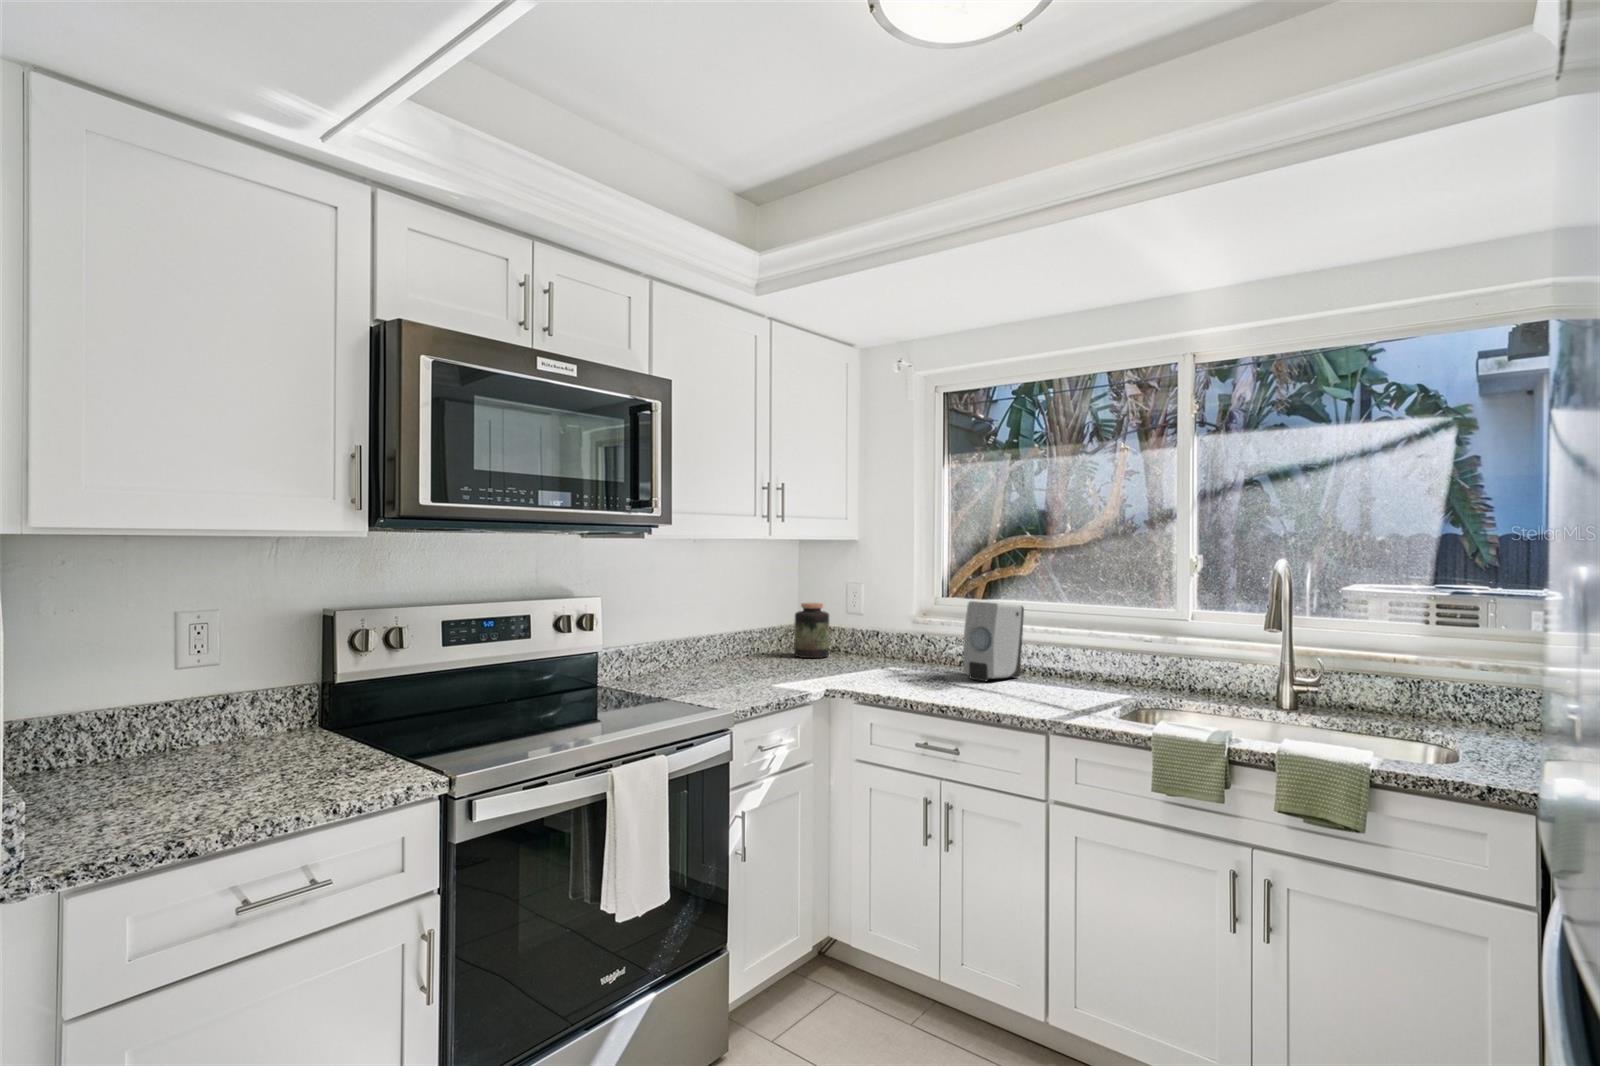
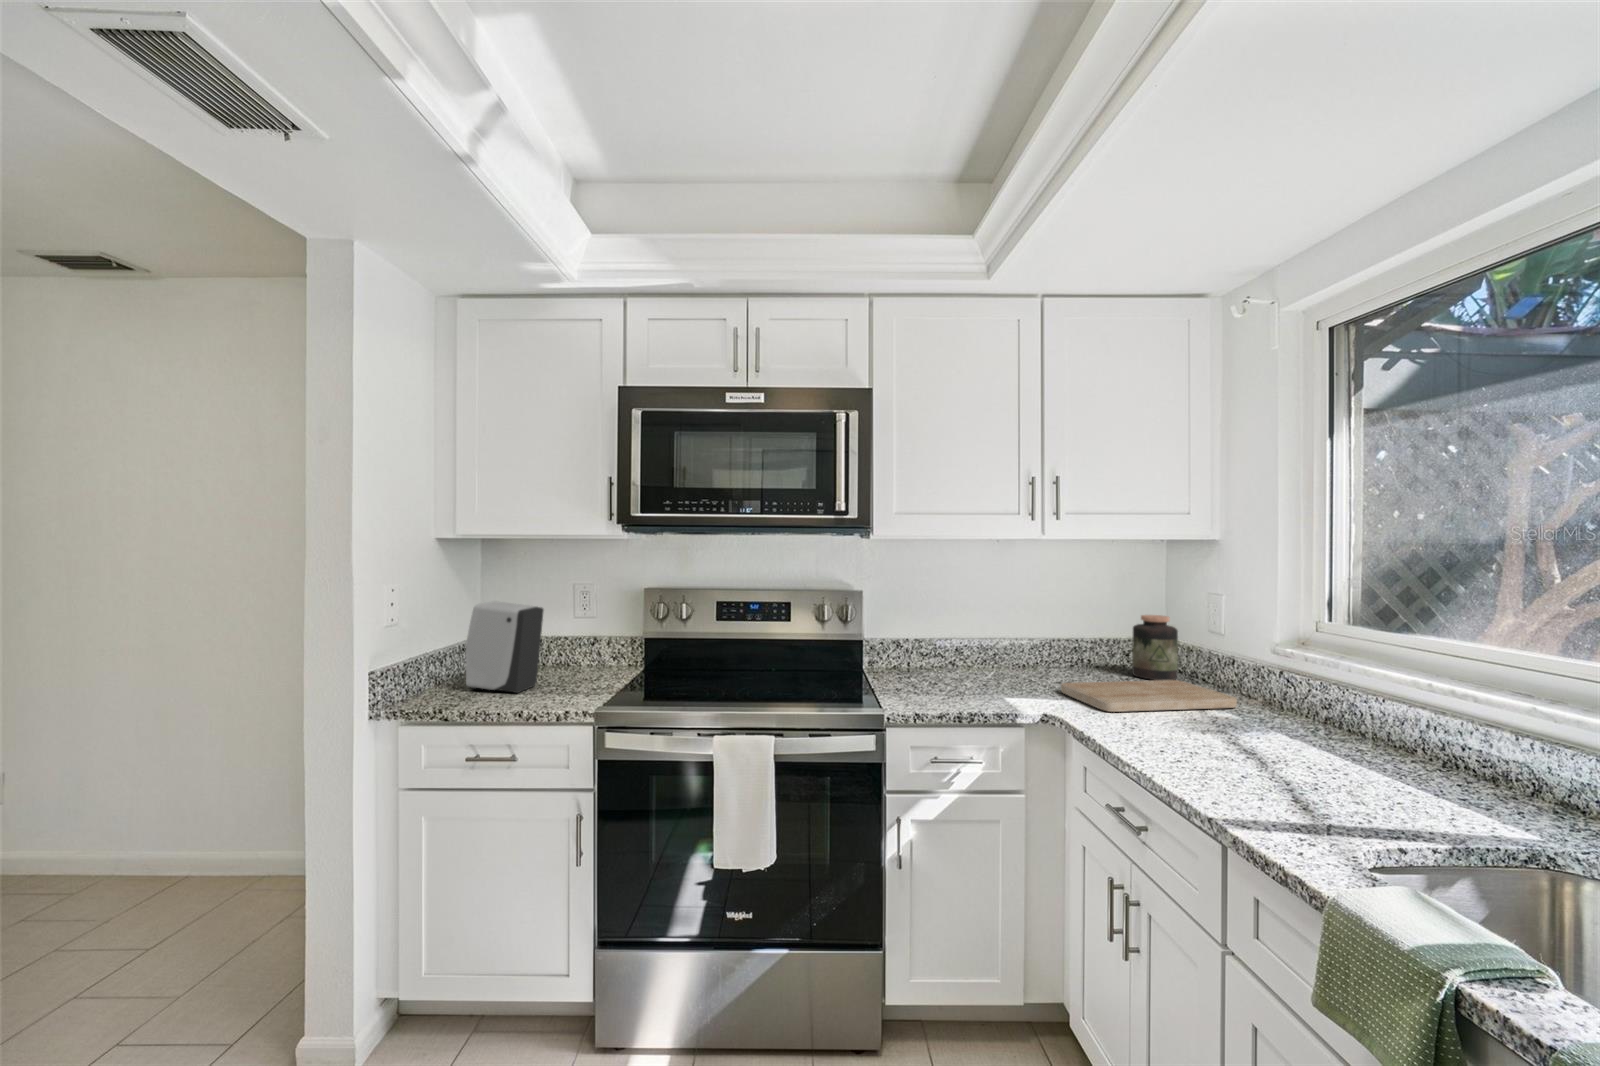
soap dispenser: present [963,601,1024,681] -> present [466,601,544,693]
cutting board: none [791,654,903,681] -> present [1061,680,1237,712]

